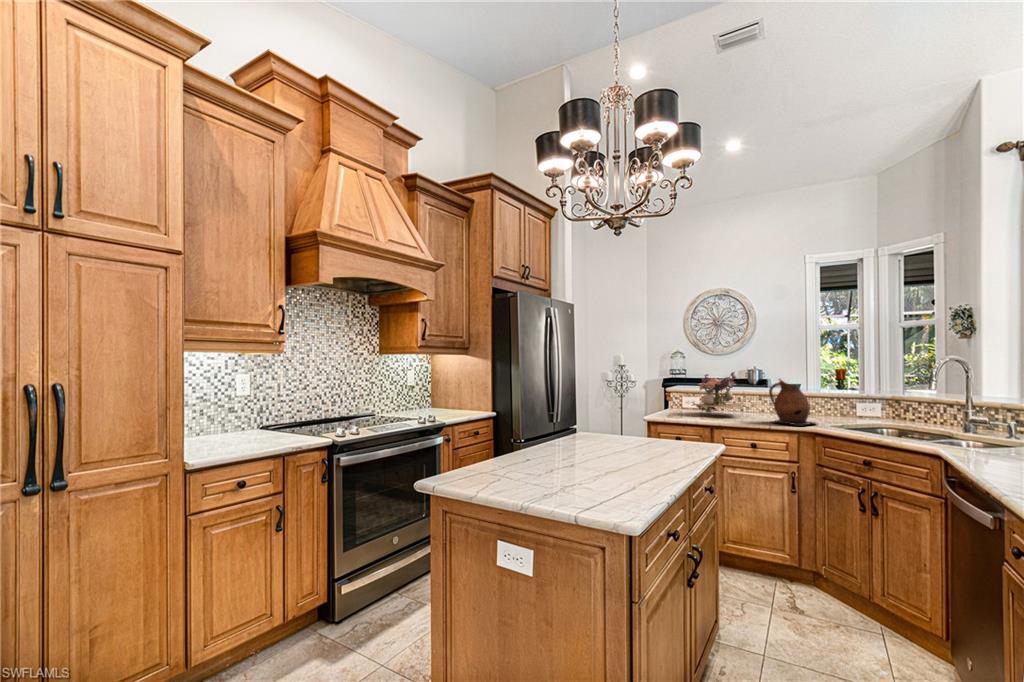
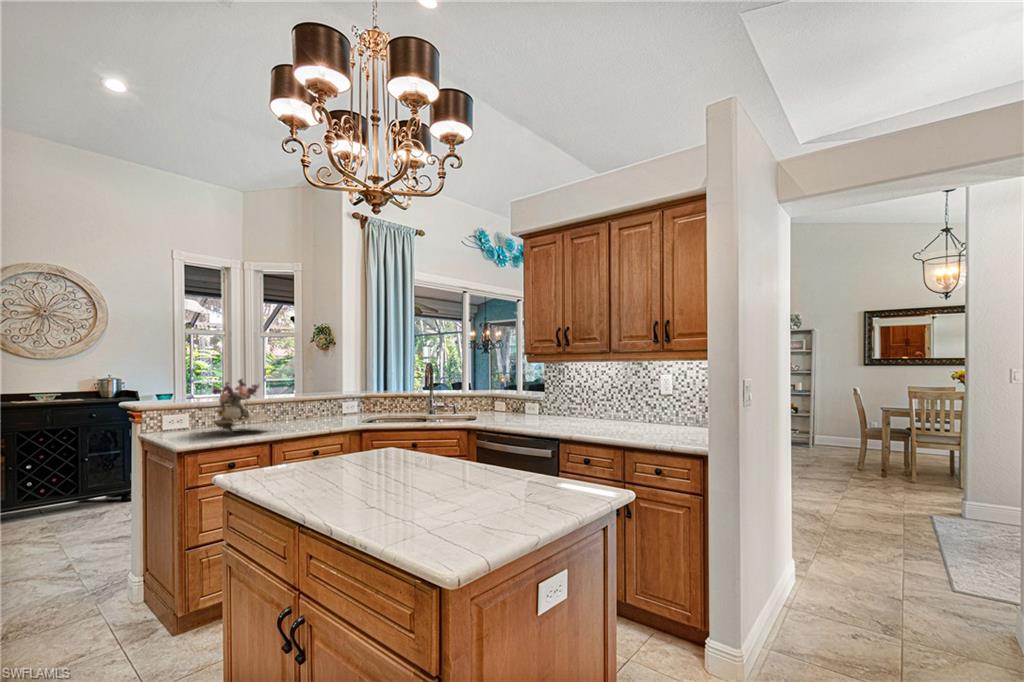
ceramic pitcher: present [769,379,816,425] -> none [308,383,347,428]

